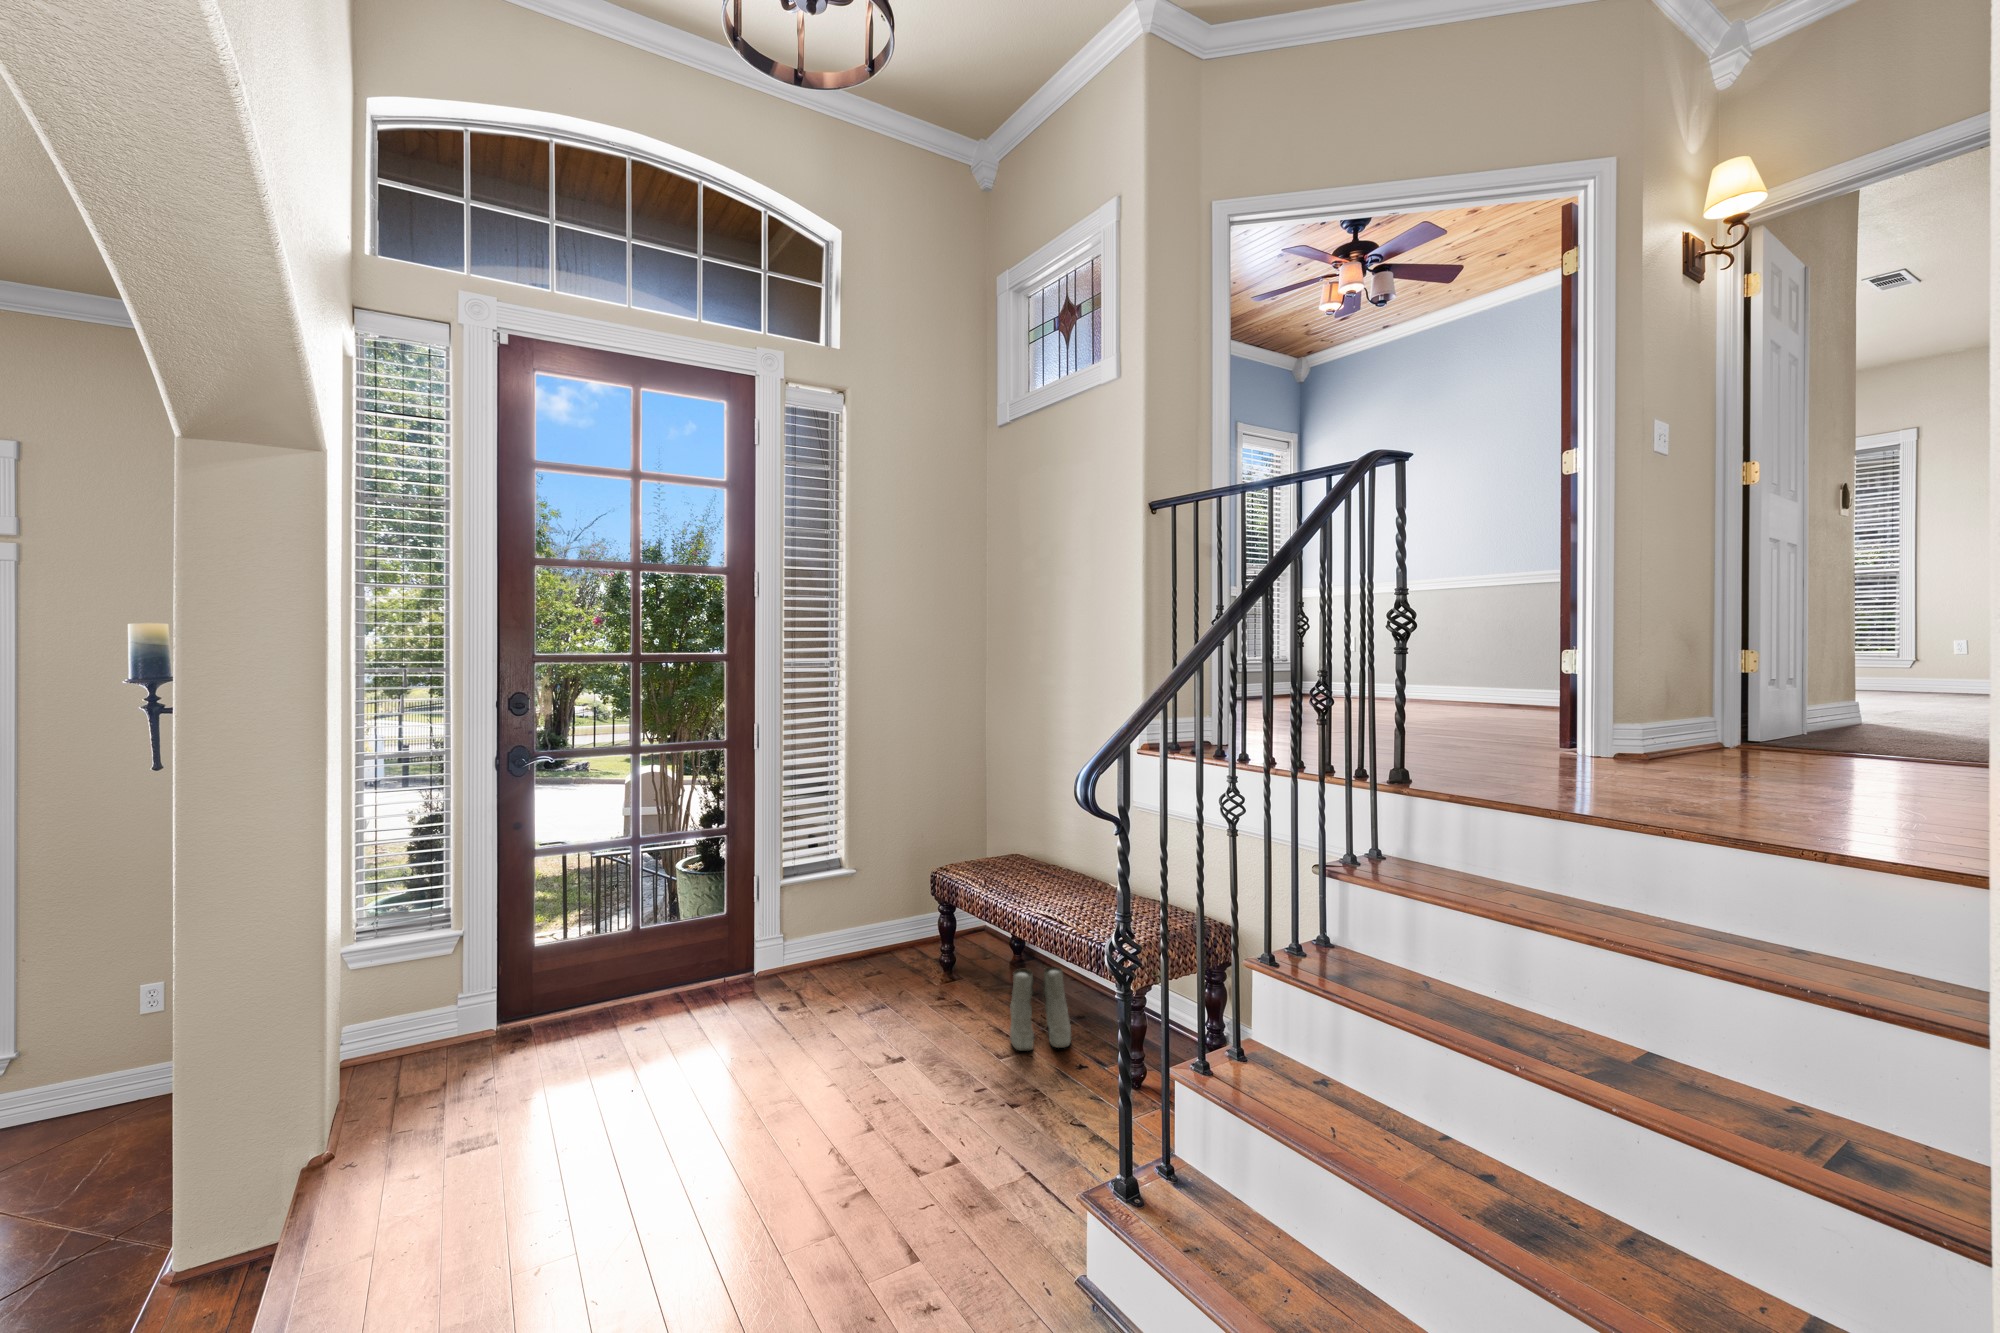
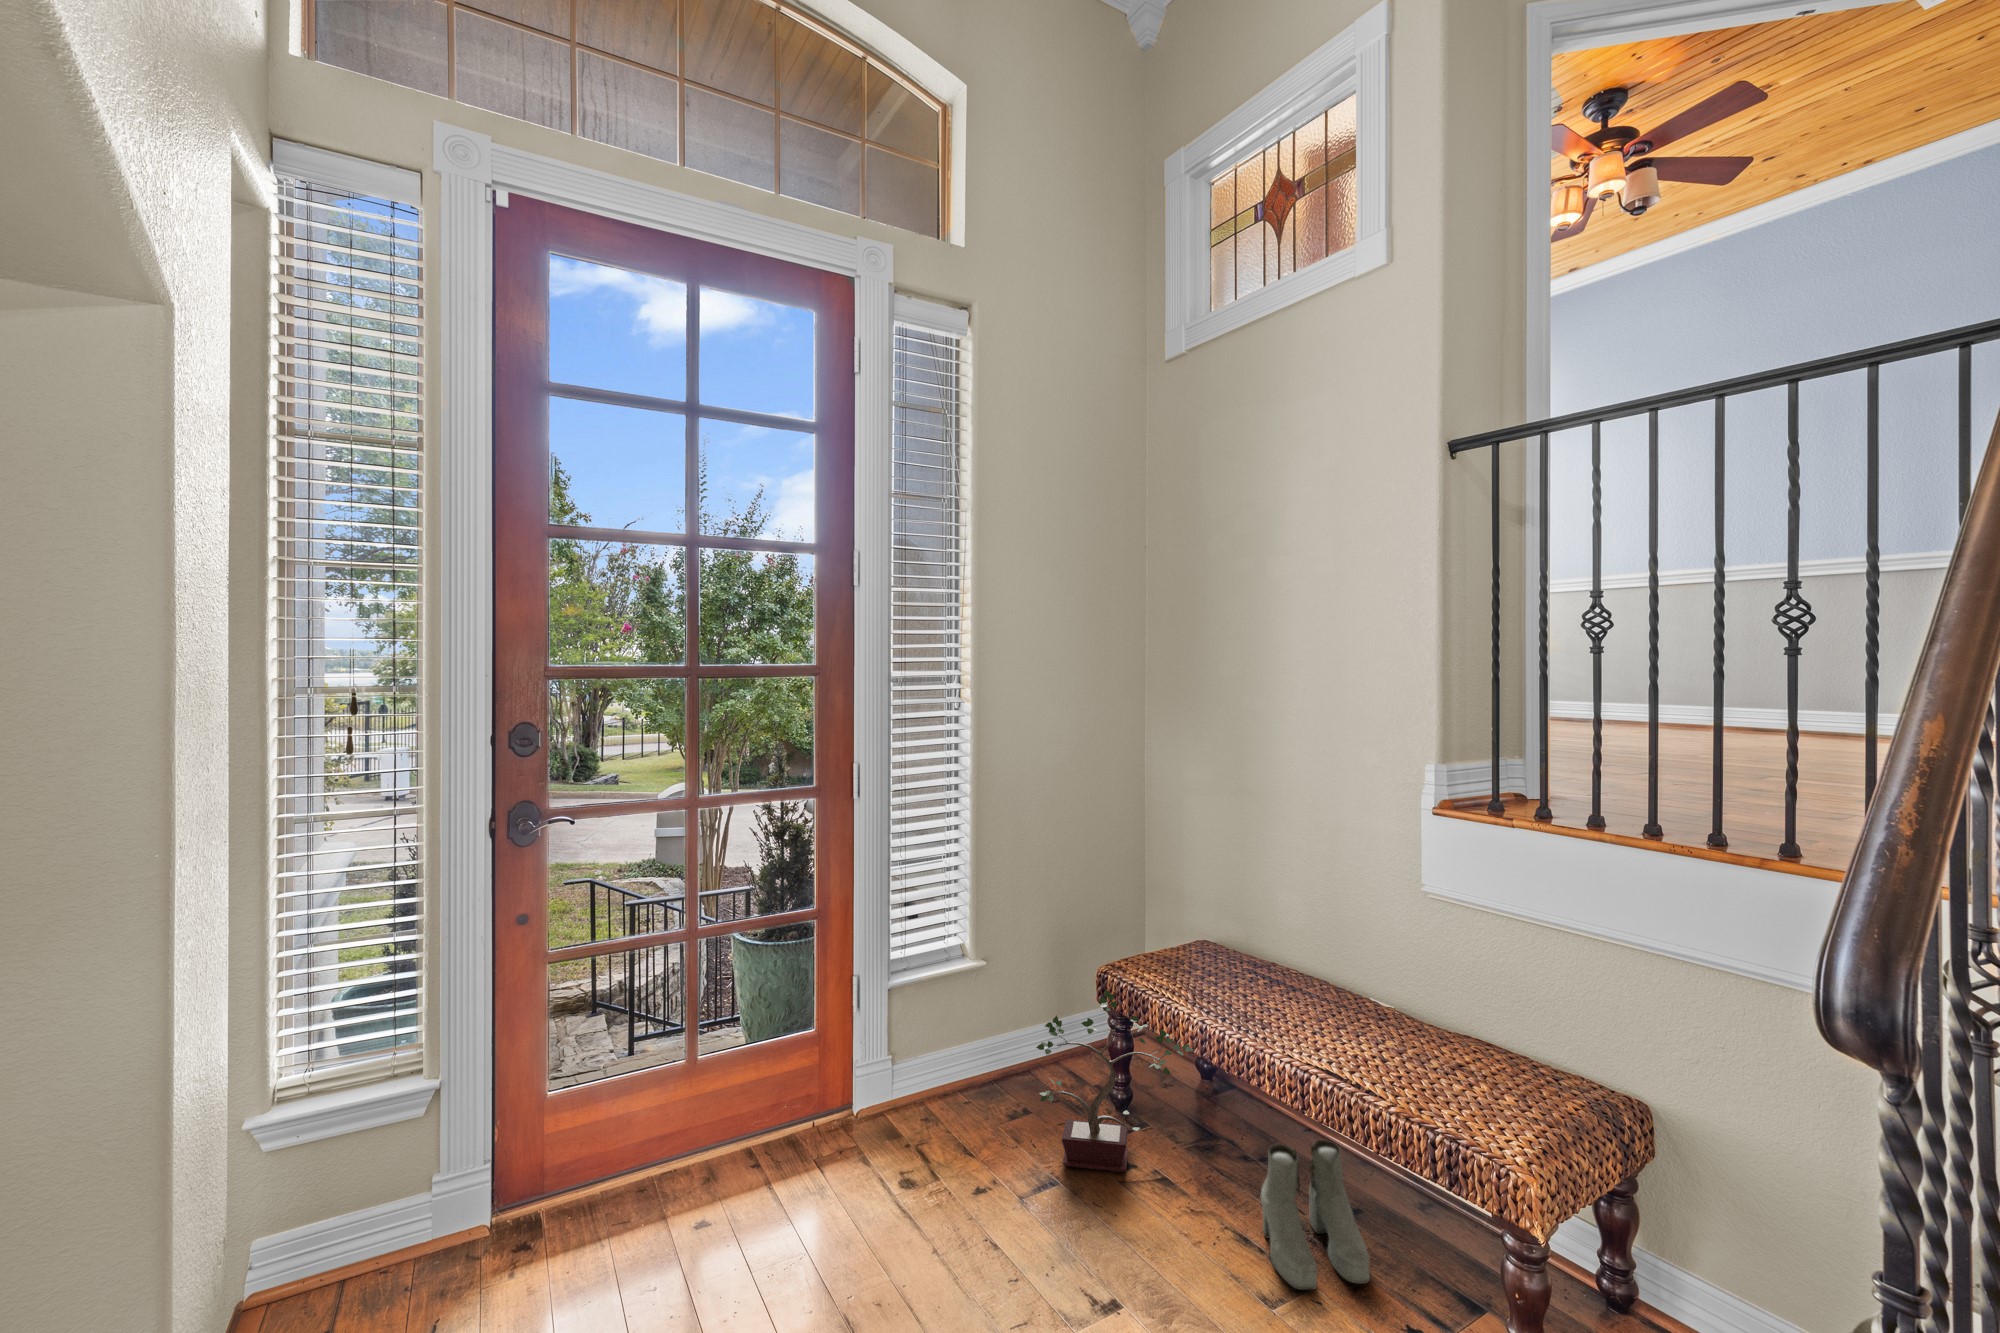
potted plant: none [875,877,980,1002] -> present [1036,990,1193,1172]

